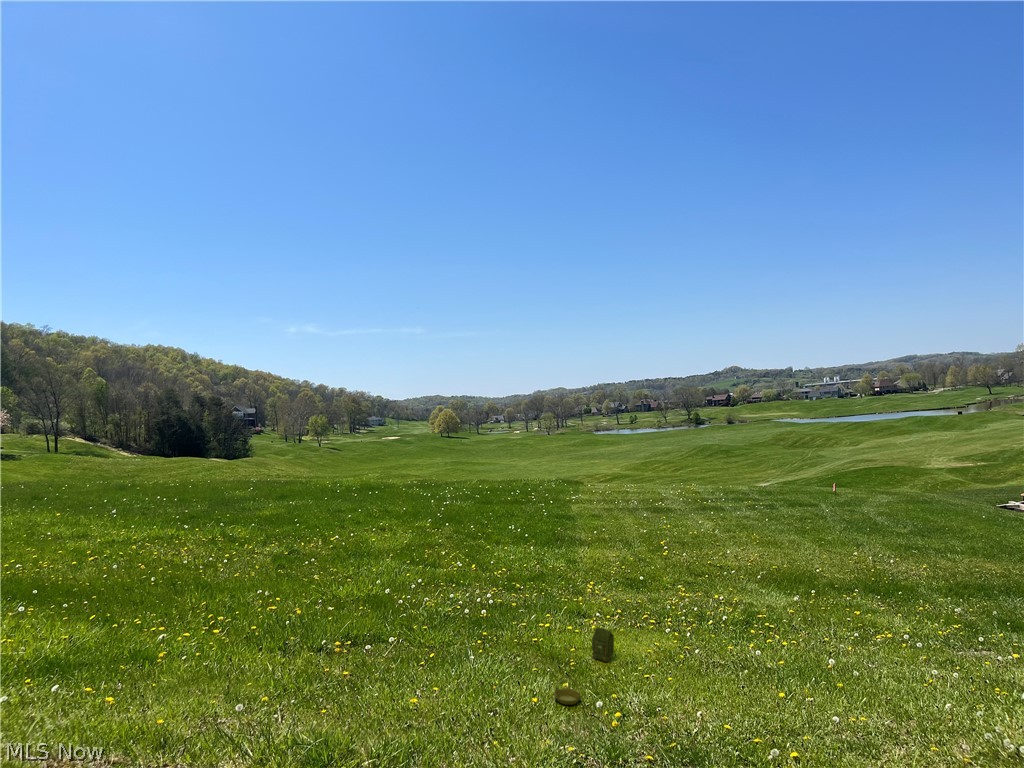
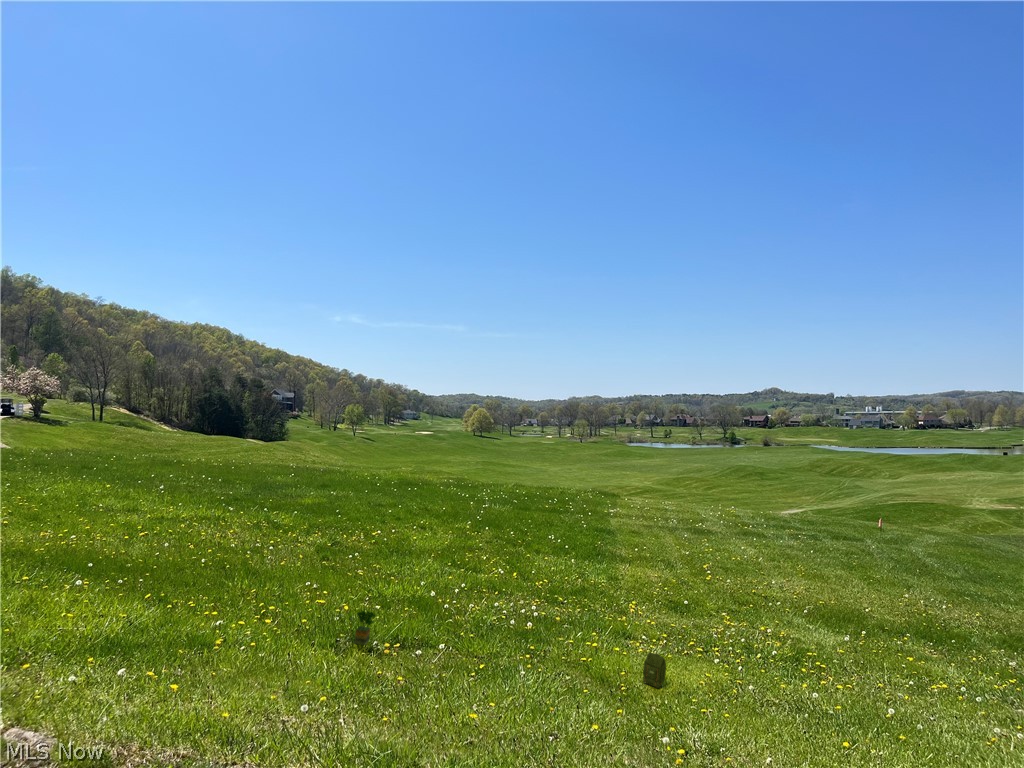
potted tree: none [296,612,318,648] -> present [354,611,375,645]
basket: present [555,676,581,705] -> none [612,700,638,729]

